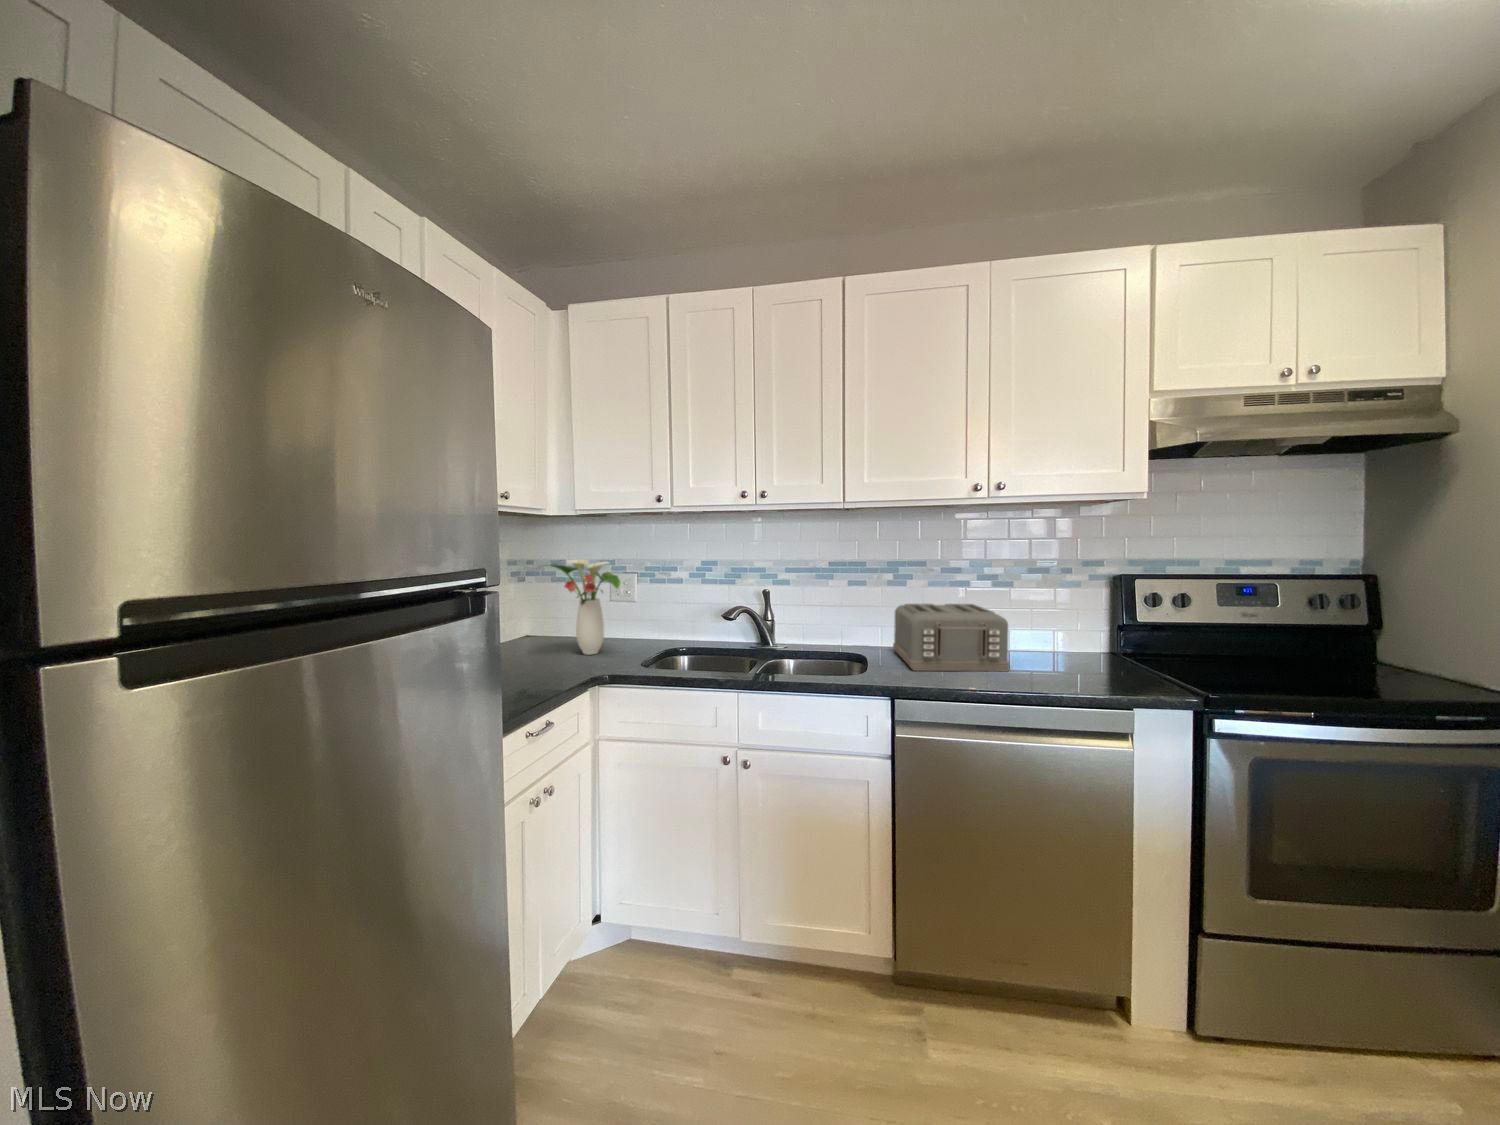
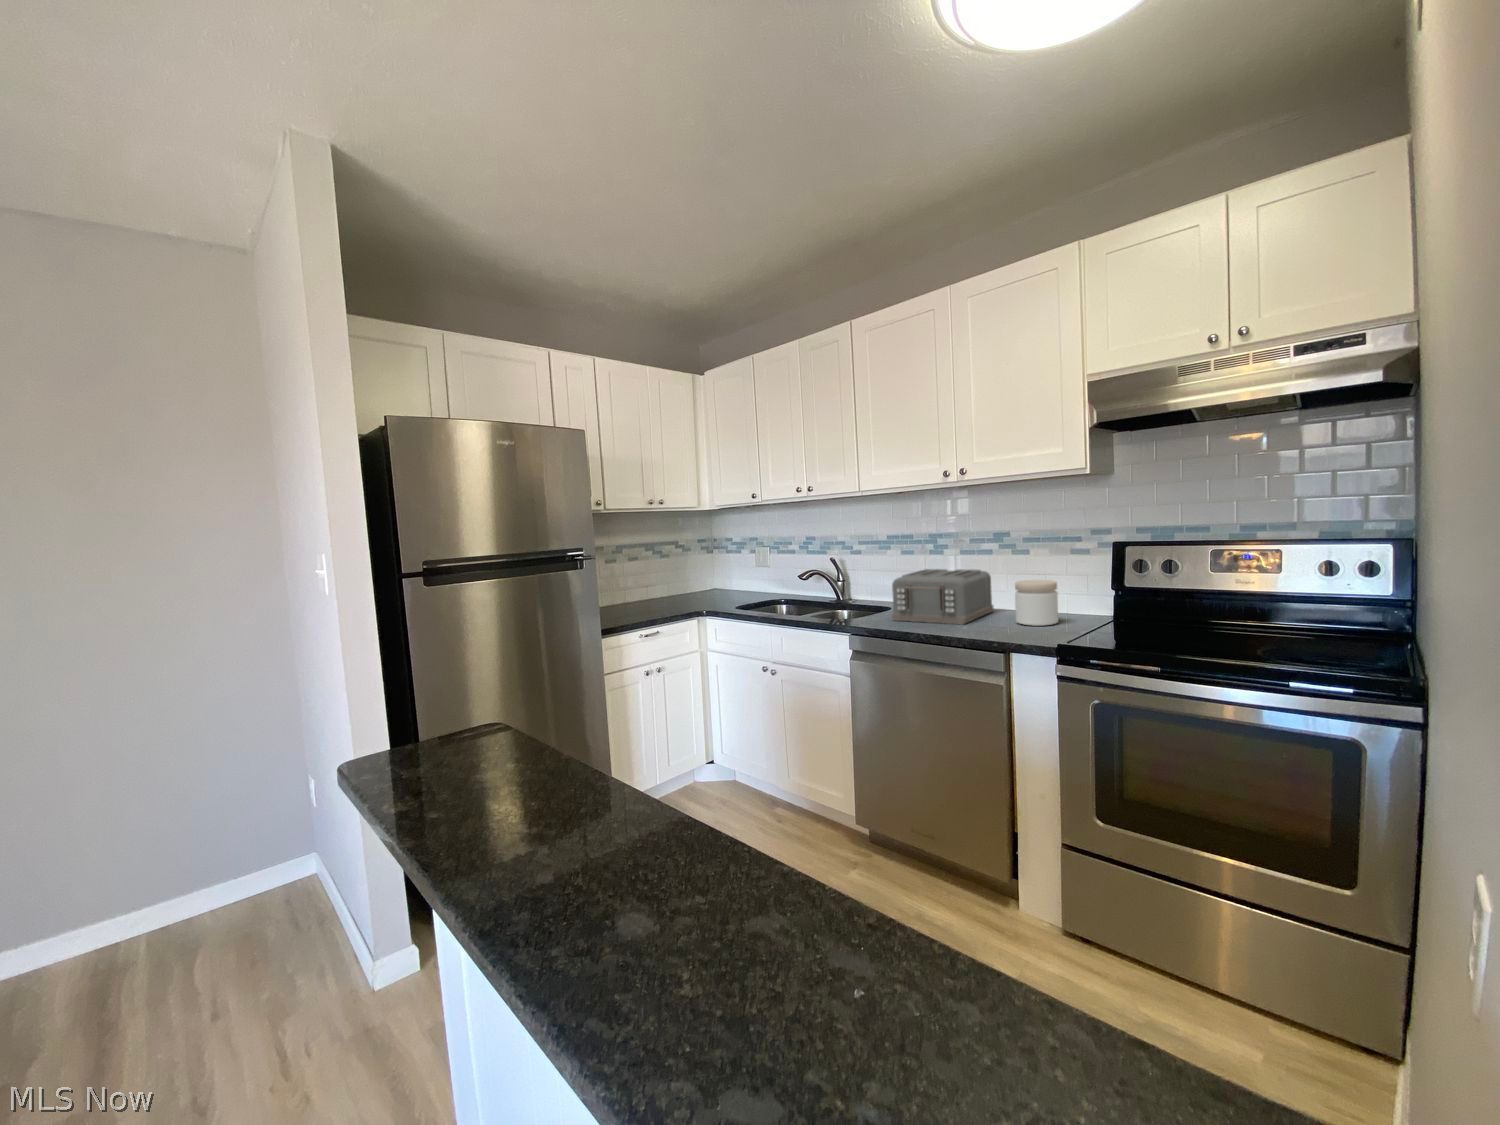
flower arrangement: present [540,560,620,655] -> none [688,537,738,603]
jar: none [1044,615,1095,668] -> present [1015,580,1058,626]

